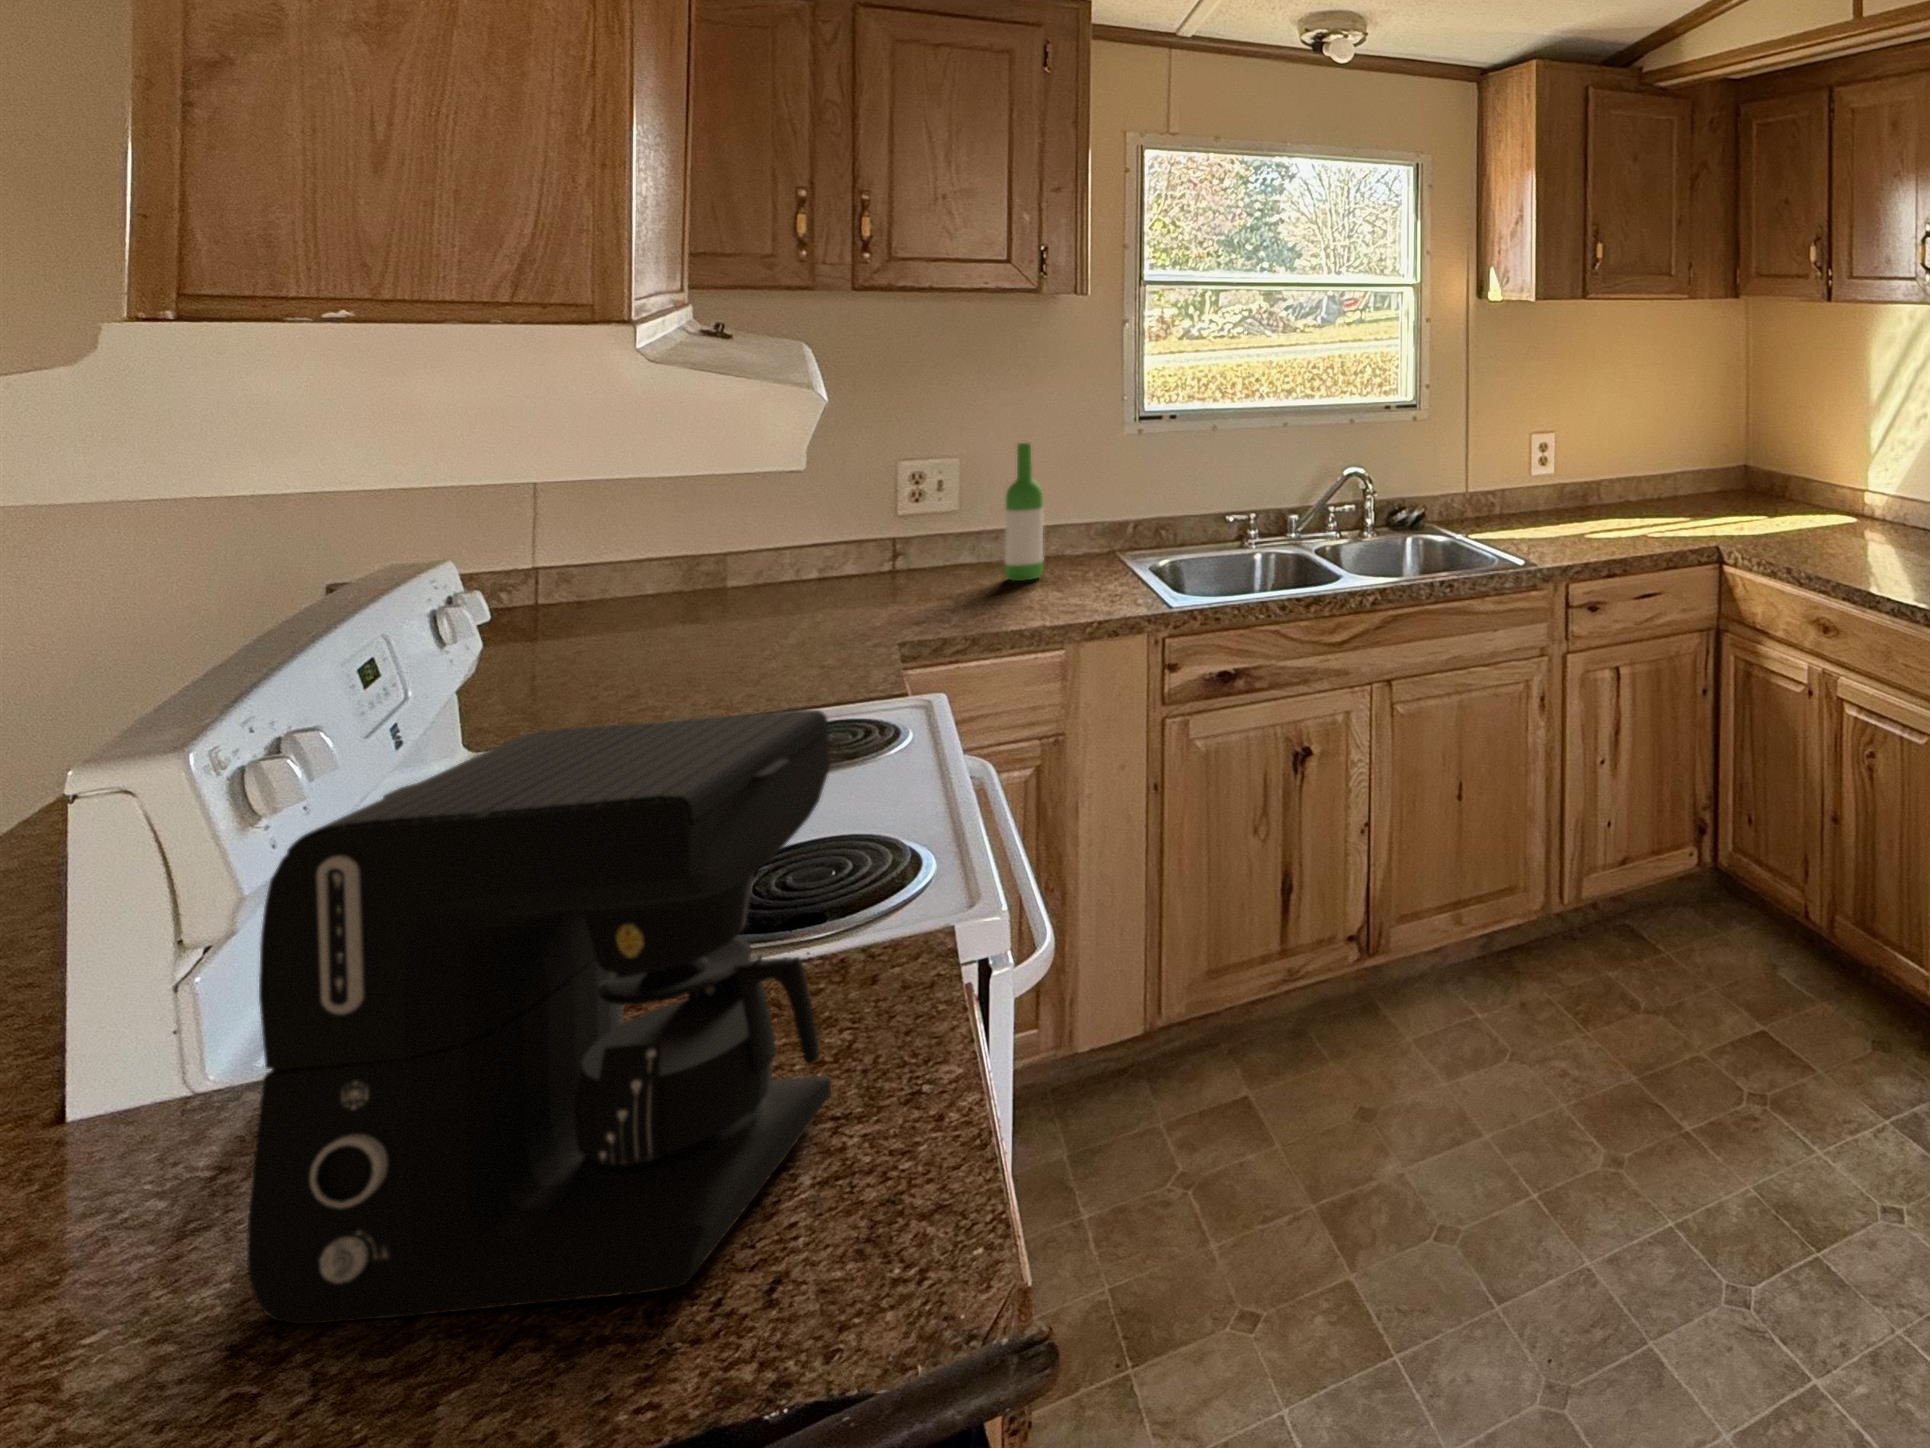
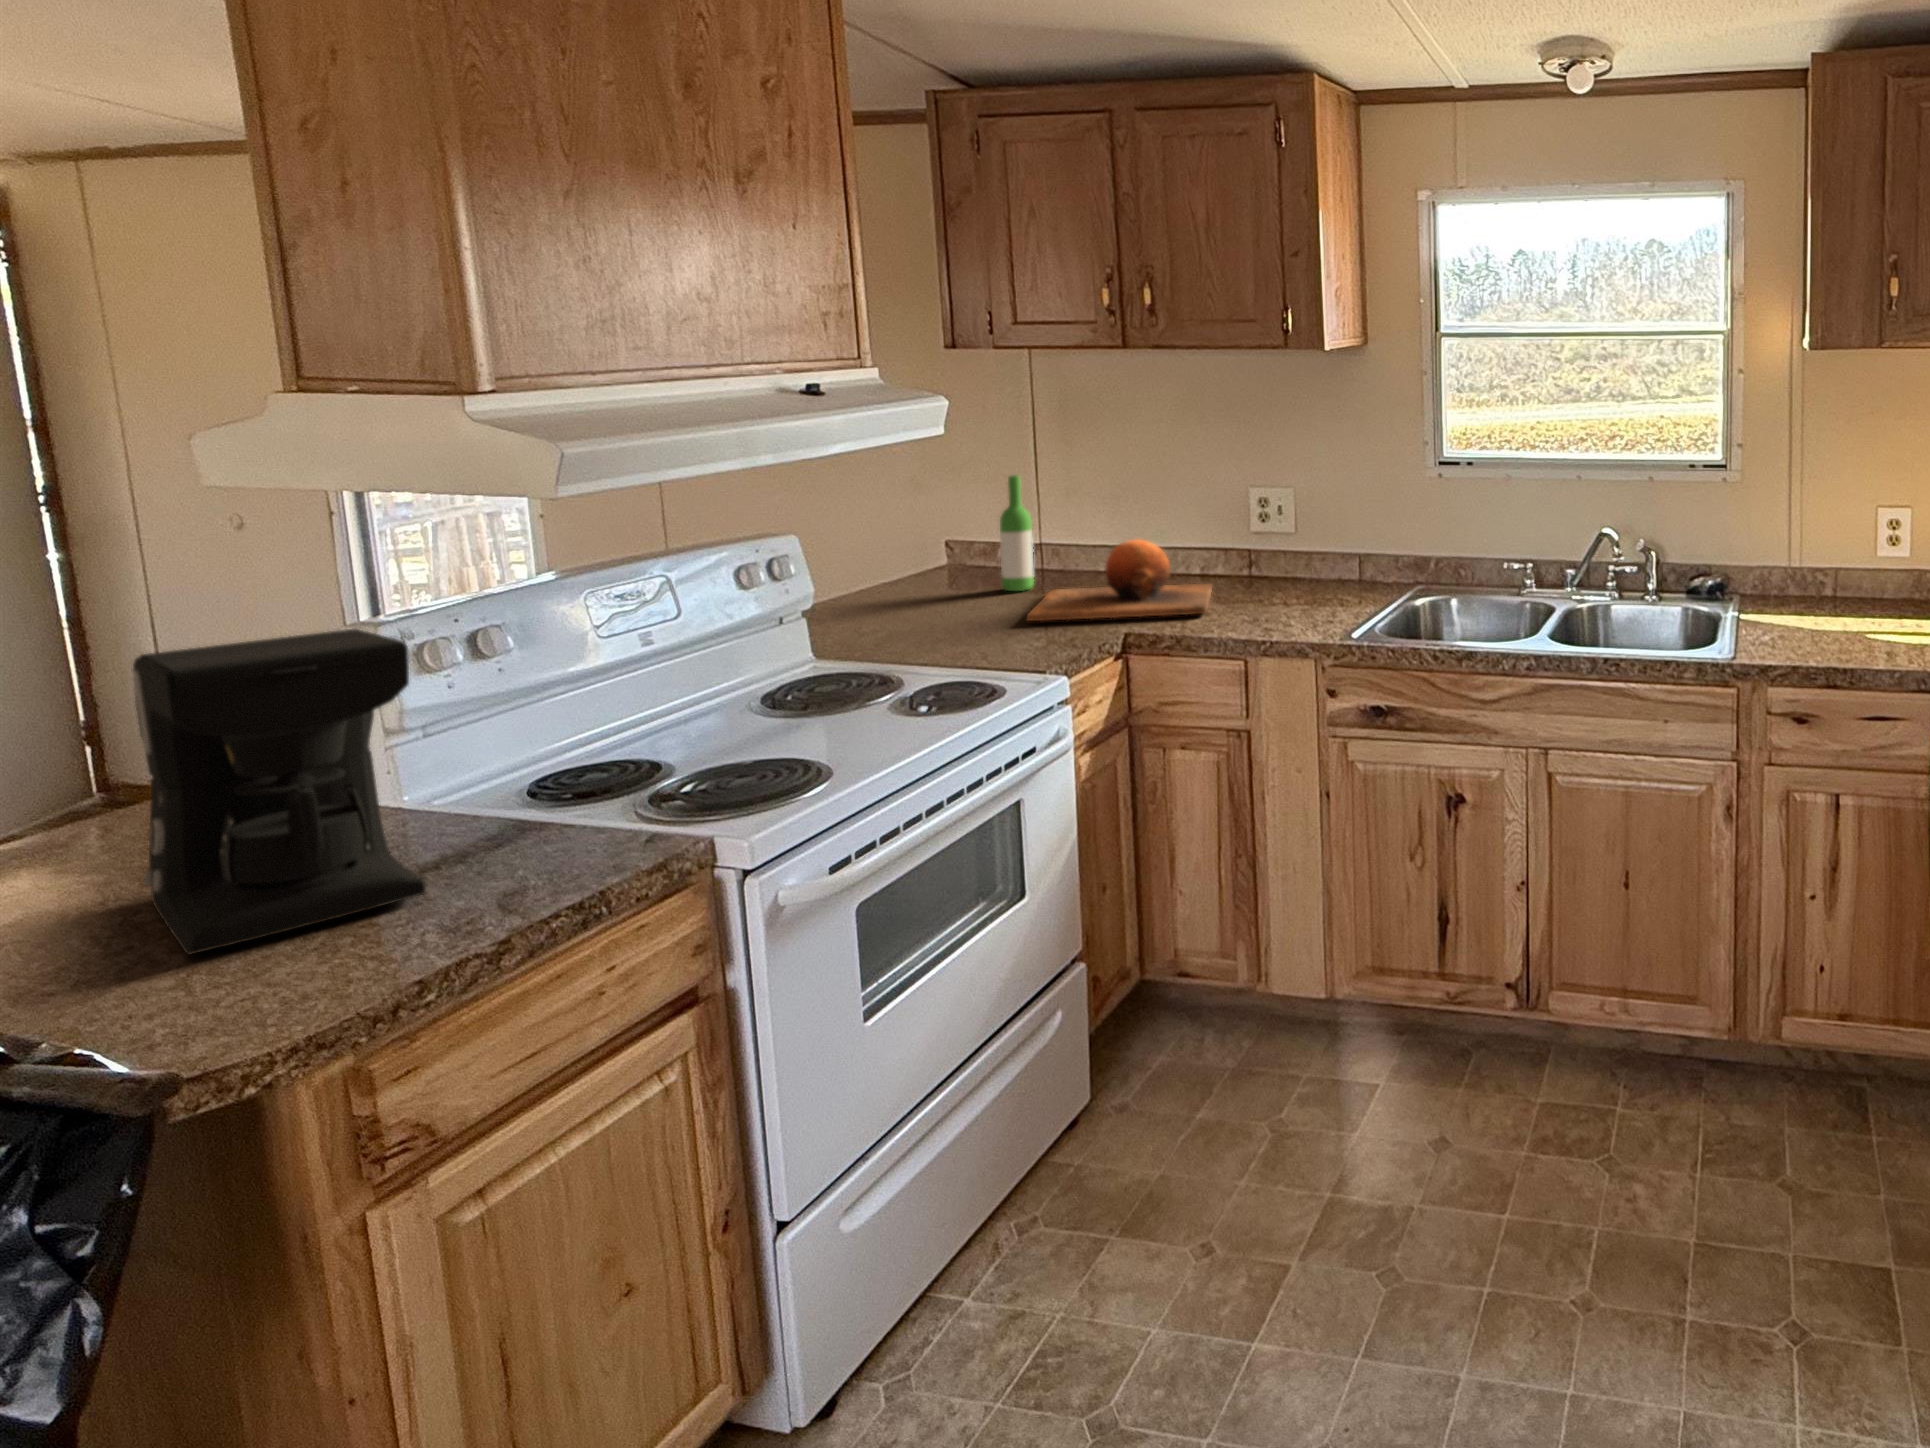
wine bottle: present [1005,443,1043,581] -> present [1000,475,1034,591]
chopping board: none [647,534,951,657] -> present [1027,539,1212,621]

